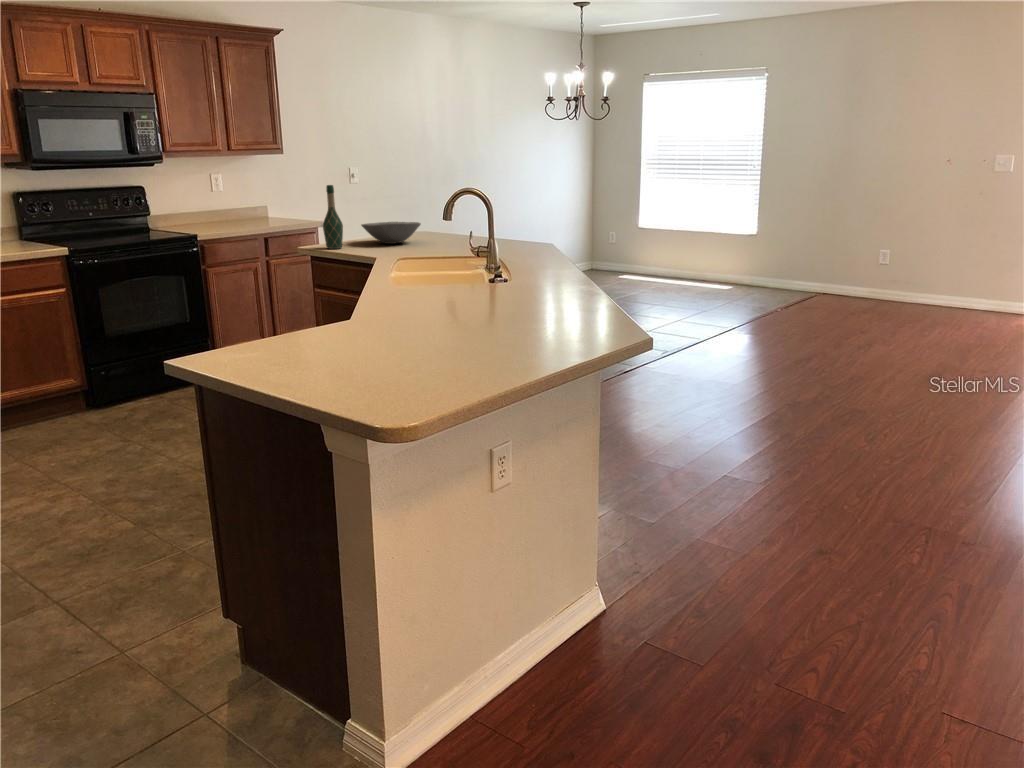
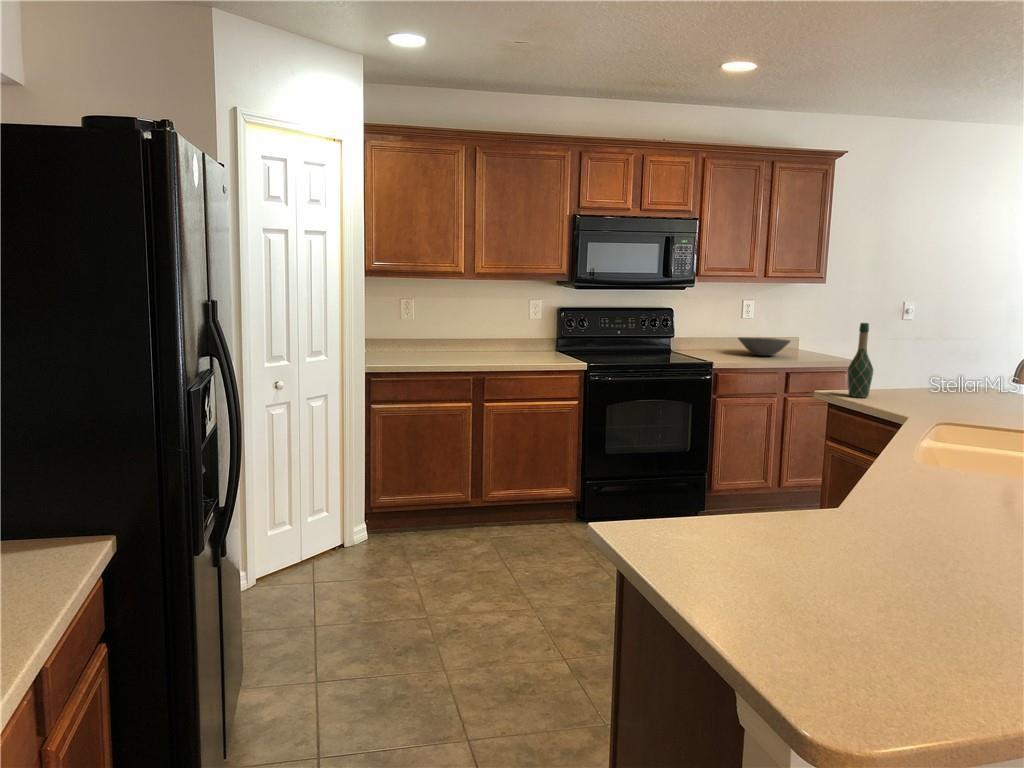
bowl: present [361,222,421,244] -> present [738,337,791,356]

